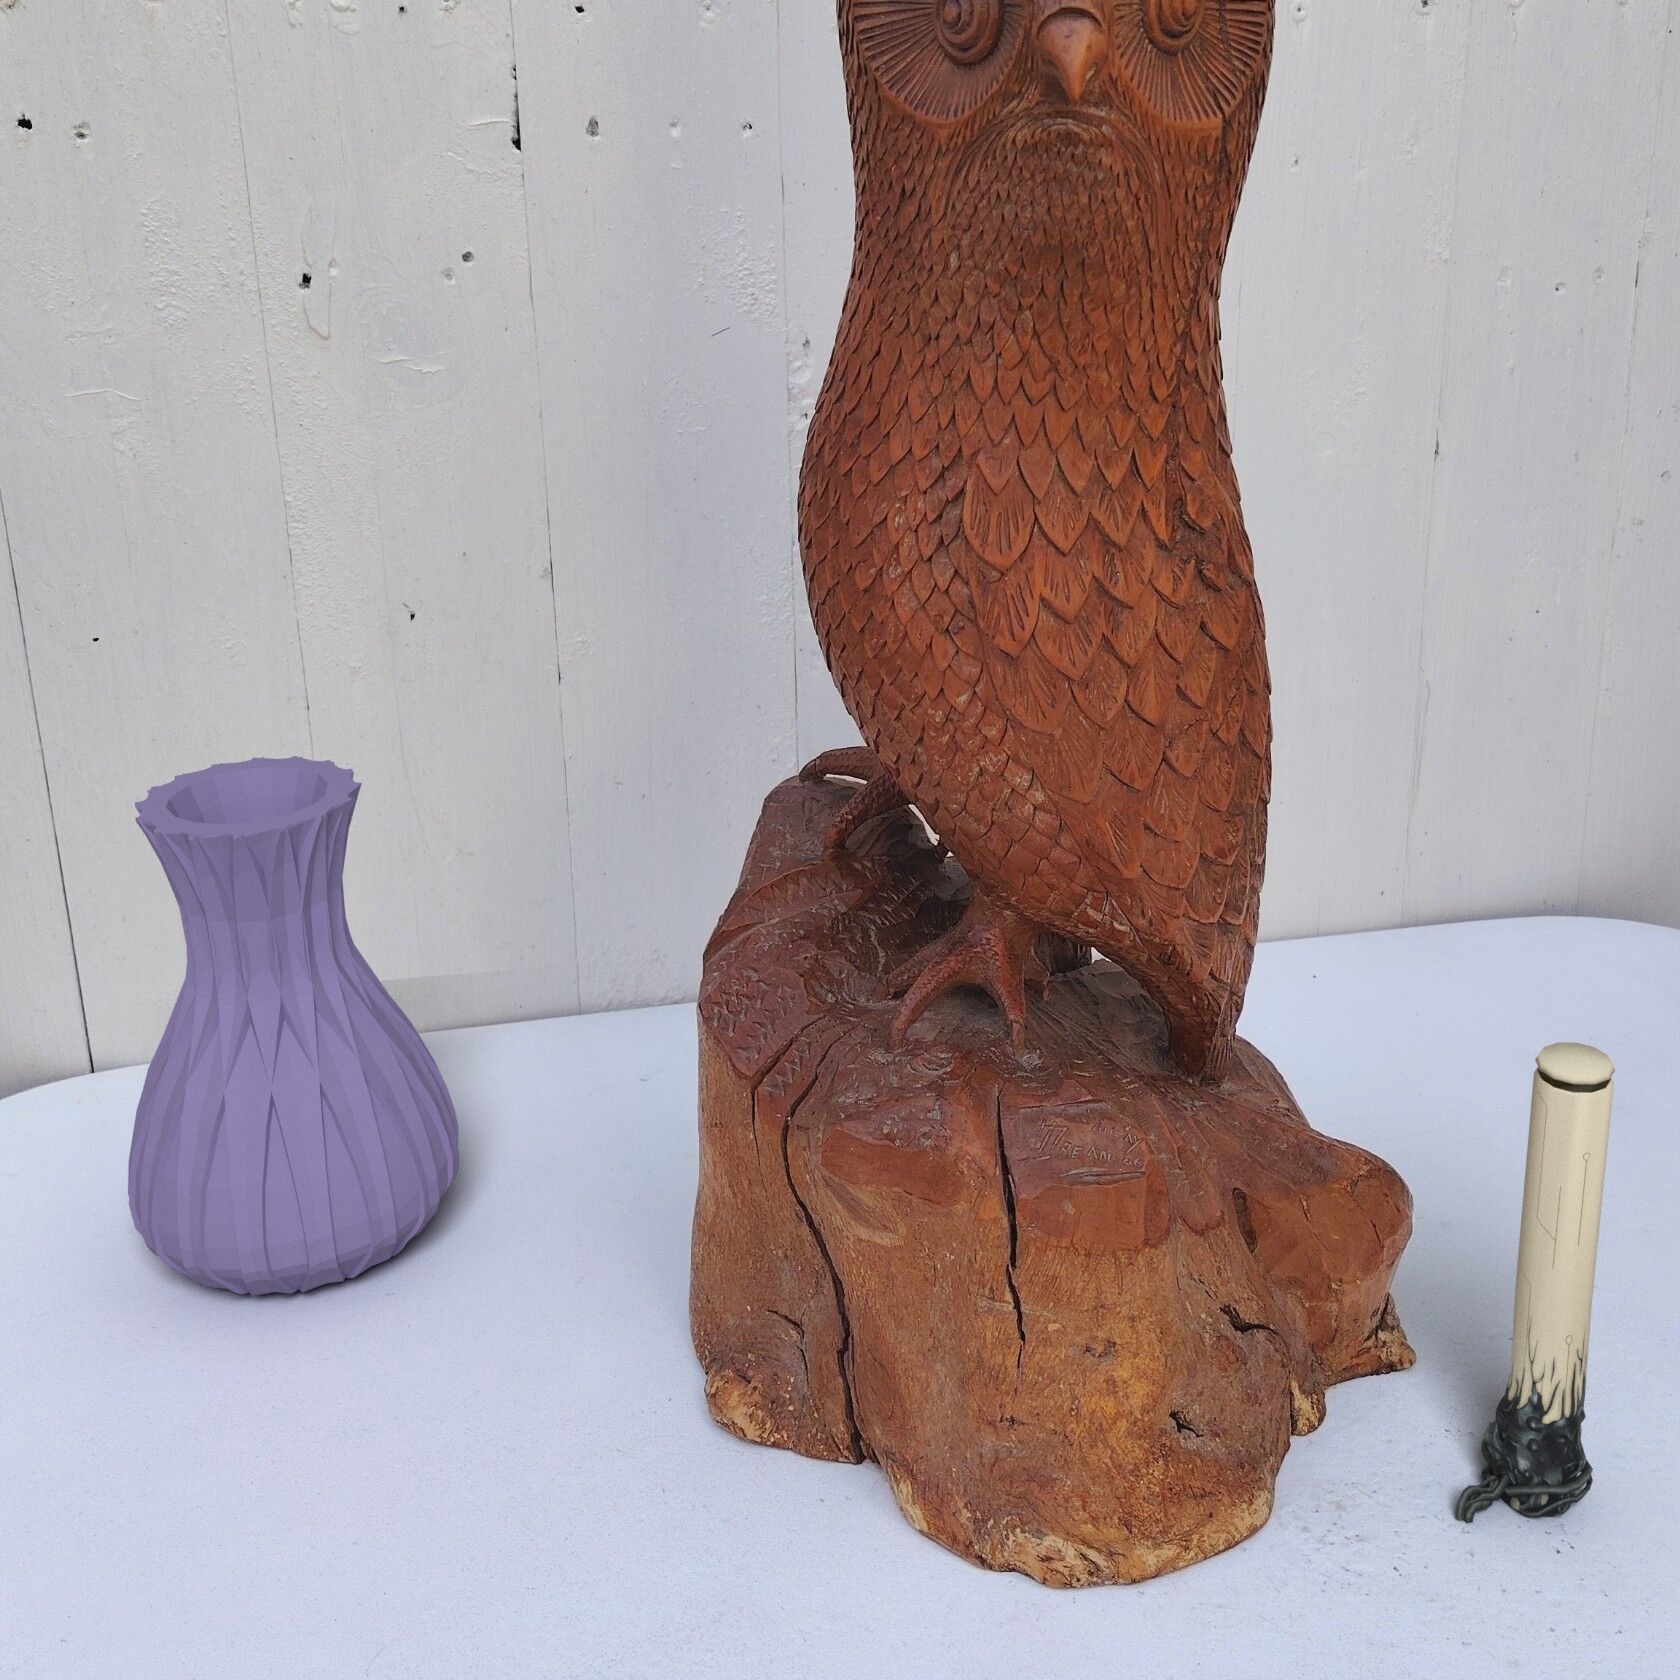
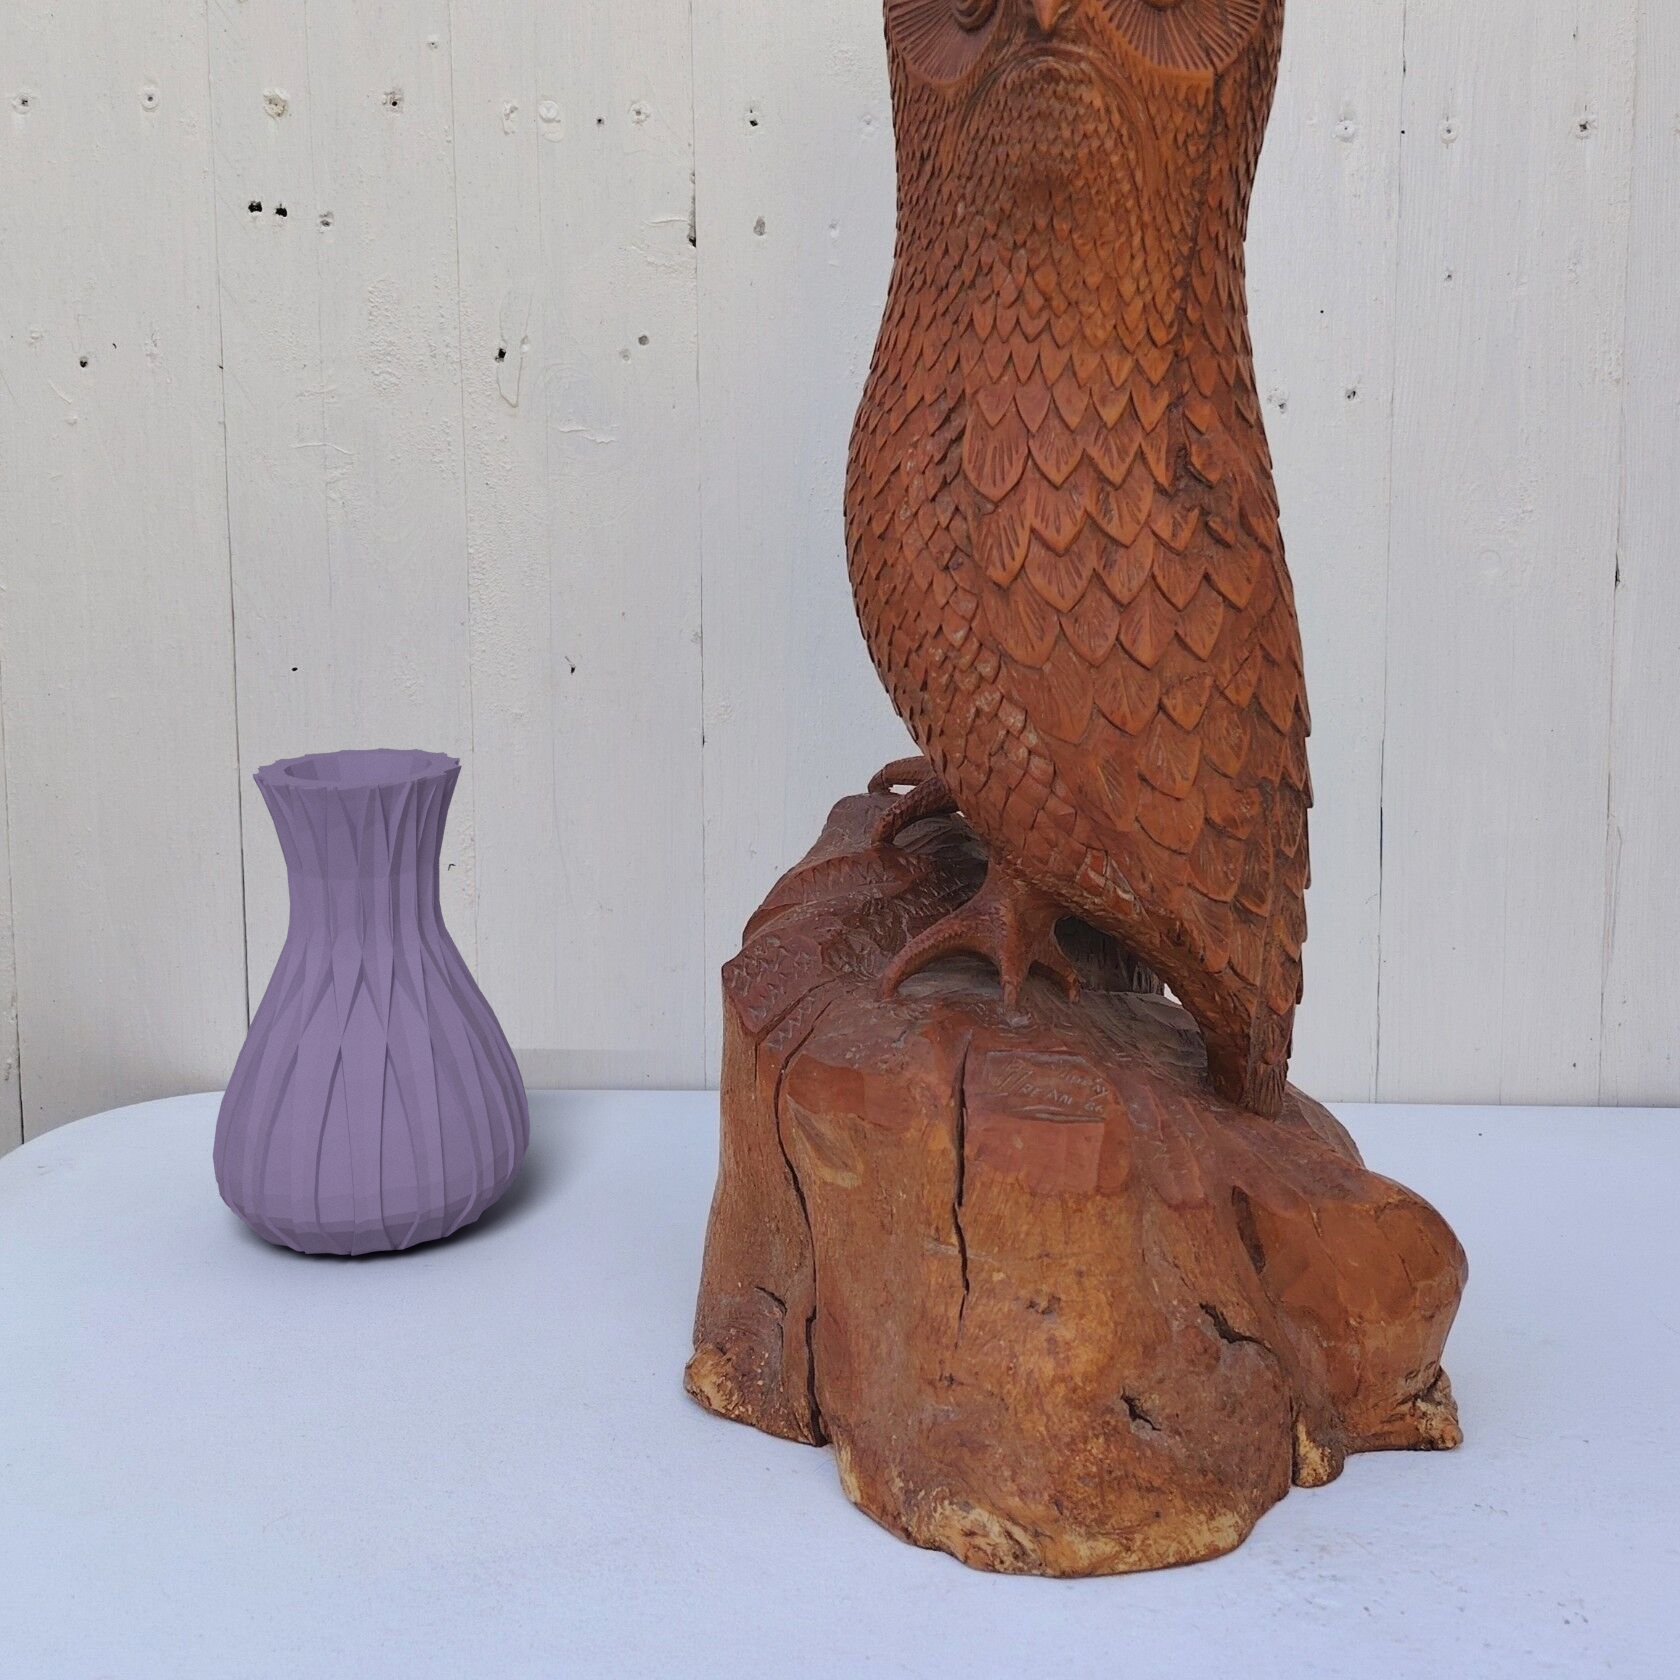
candle: present [1456,1042,1615,1523] -> none [1436,1015,1602,1572]

